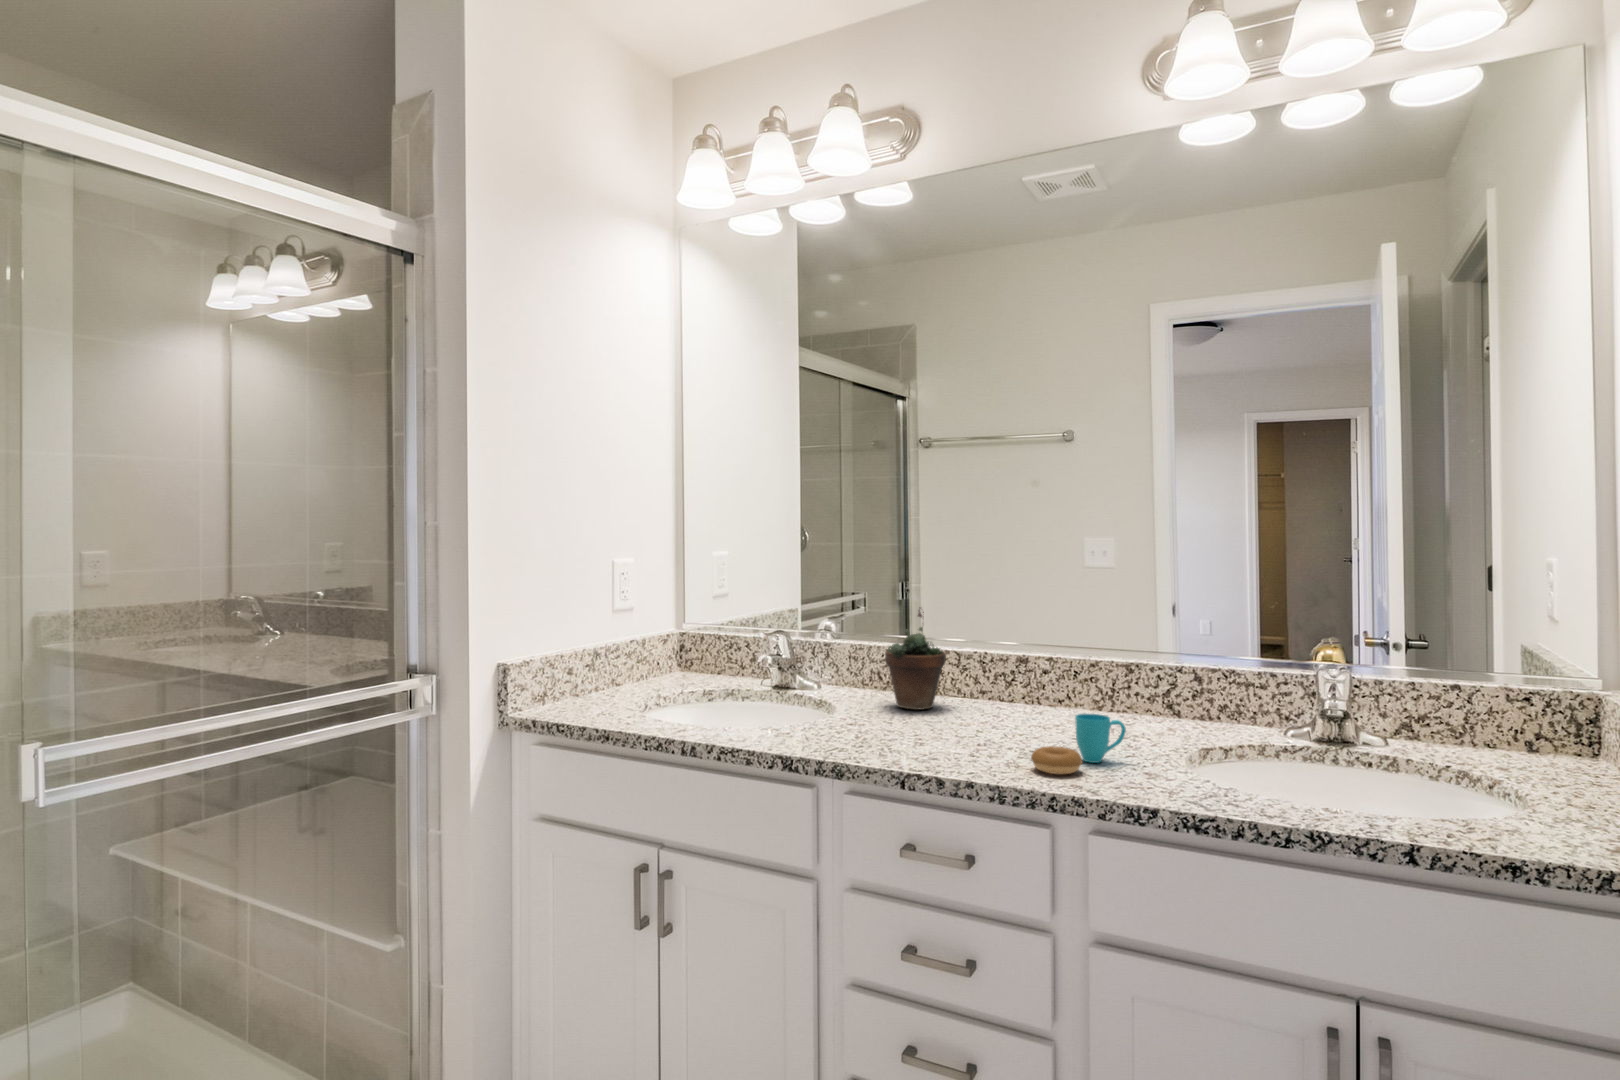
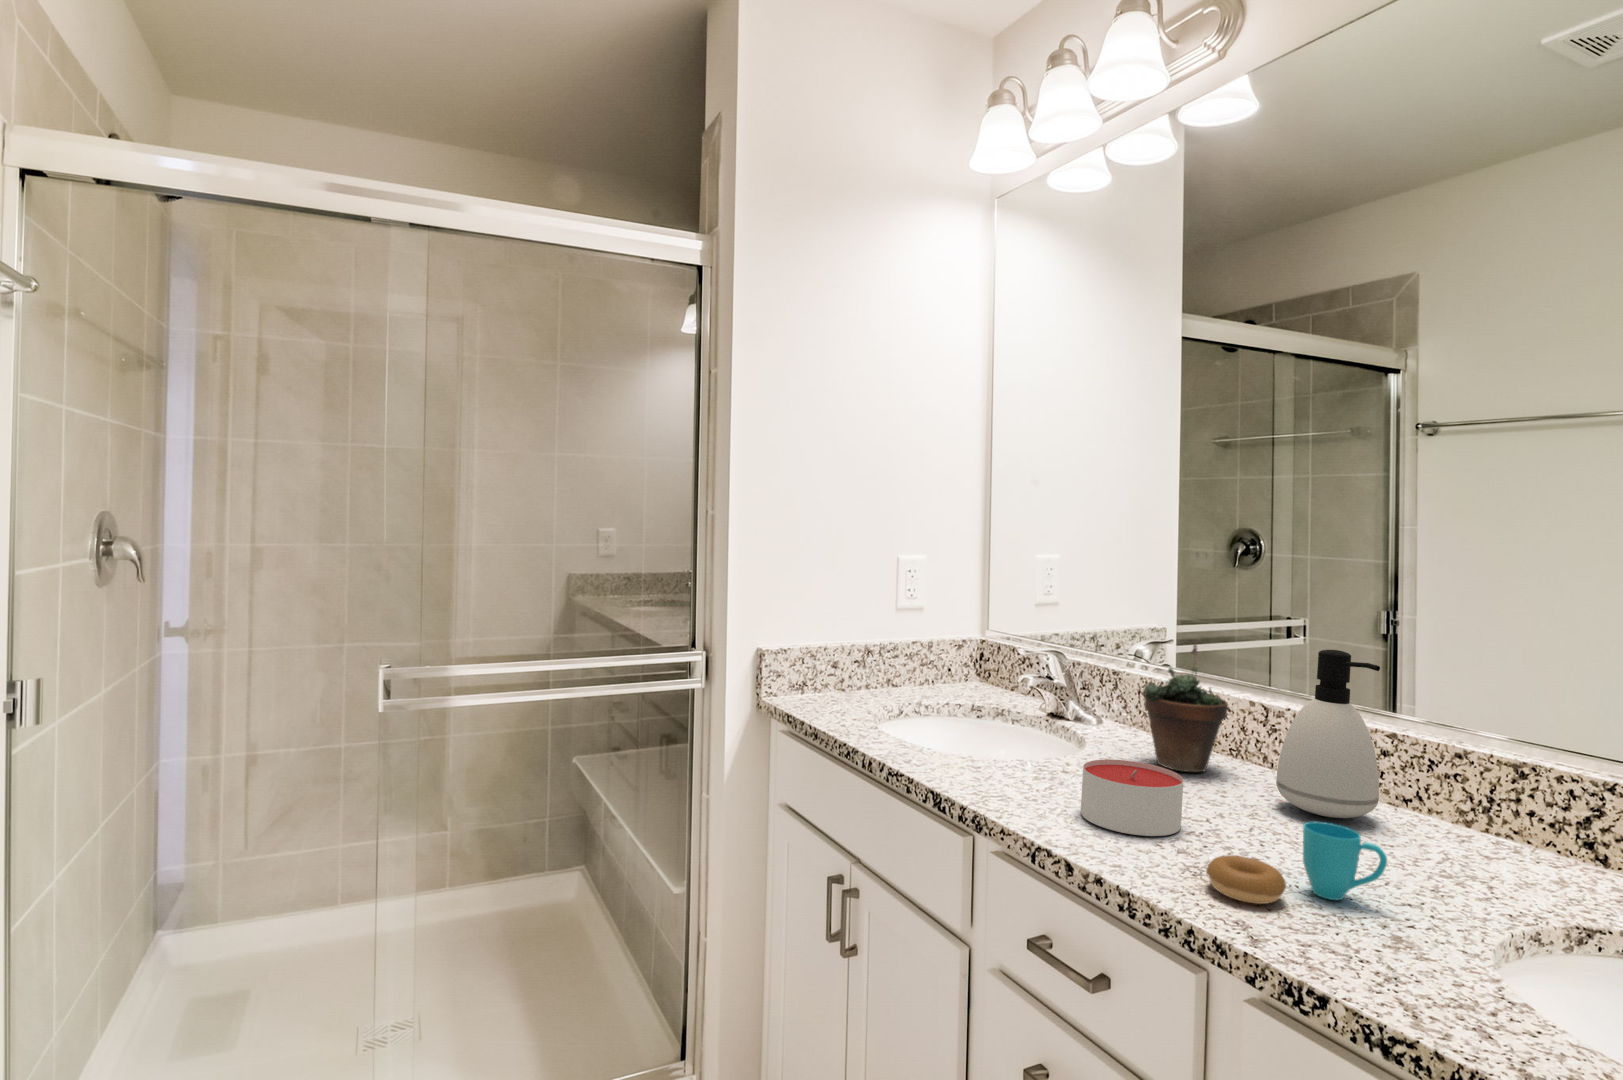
soap dispenser: none [998,601,1063,719] -> present [1276,650,1380,818]
candle: none [901,702,975,754] -> present [1081,759,1183,836]

